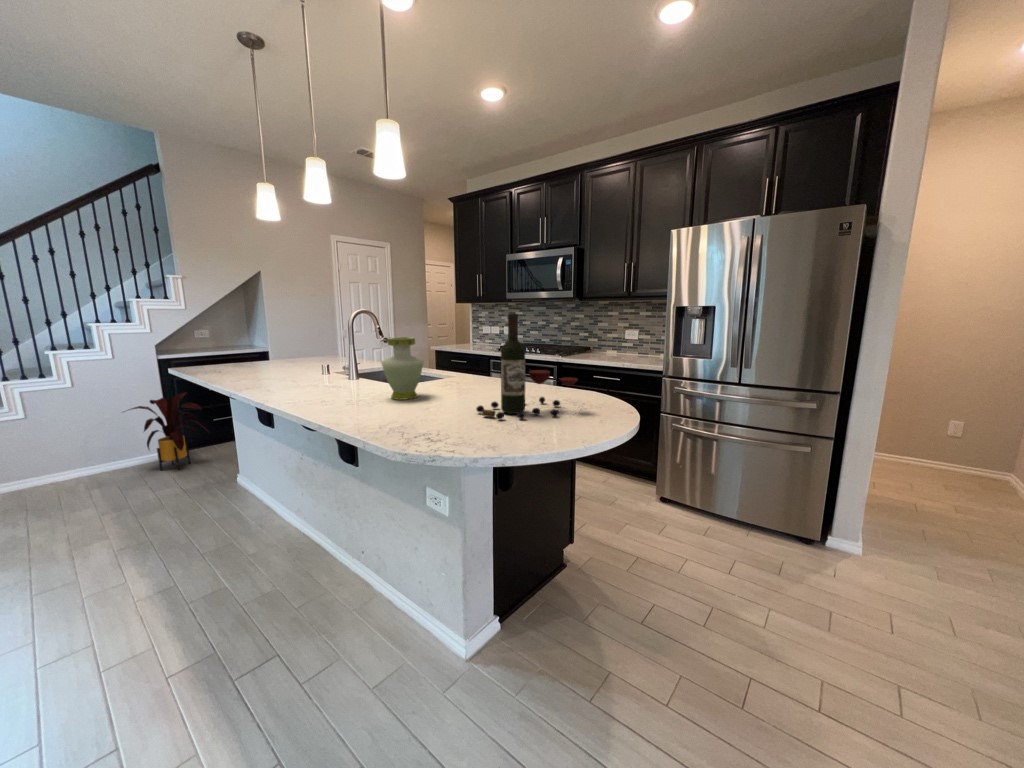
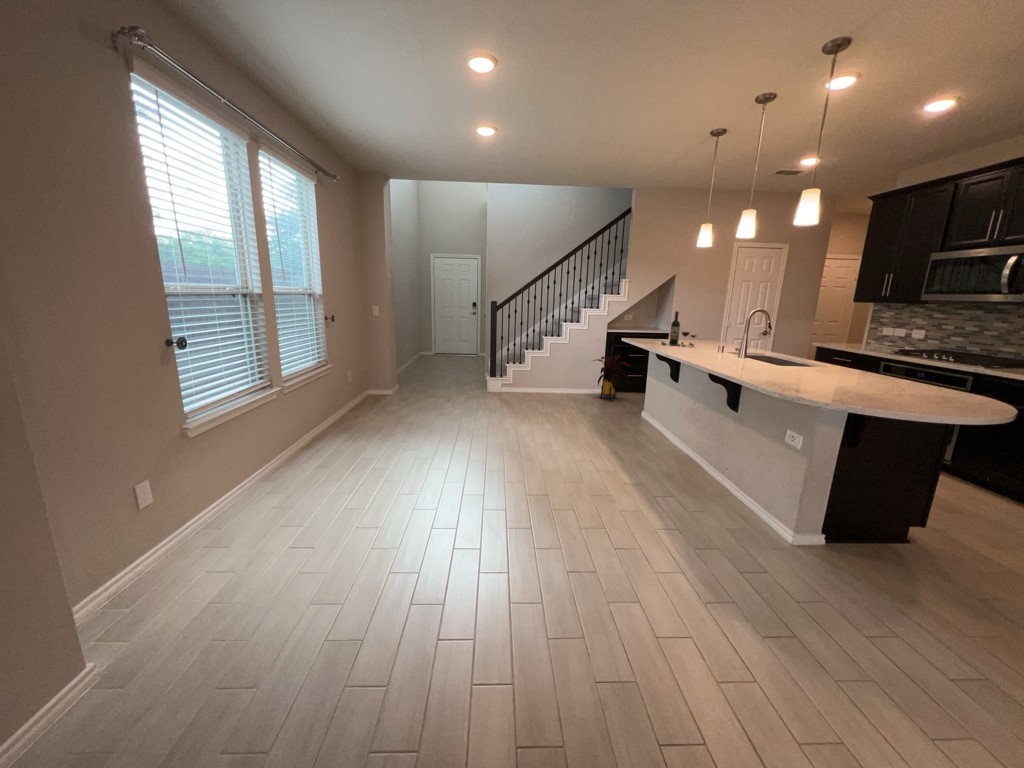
wine bottle: present [476,314,578,419] -> present [661,311,696,347]
vase: present [381,337,424,400] -> none [771,335,804,376]

